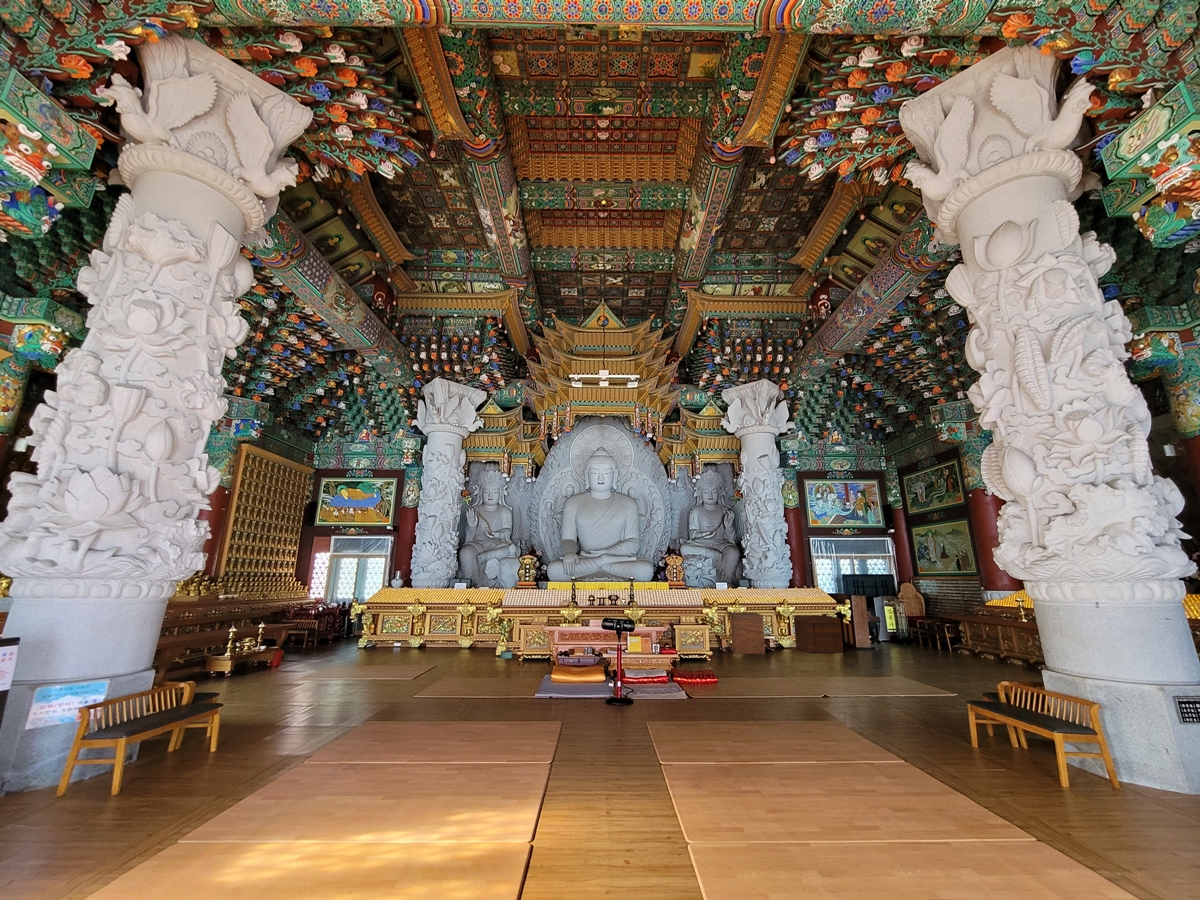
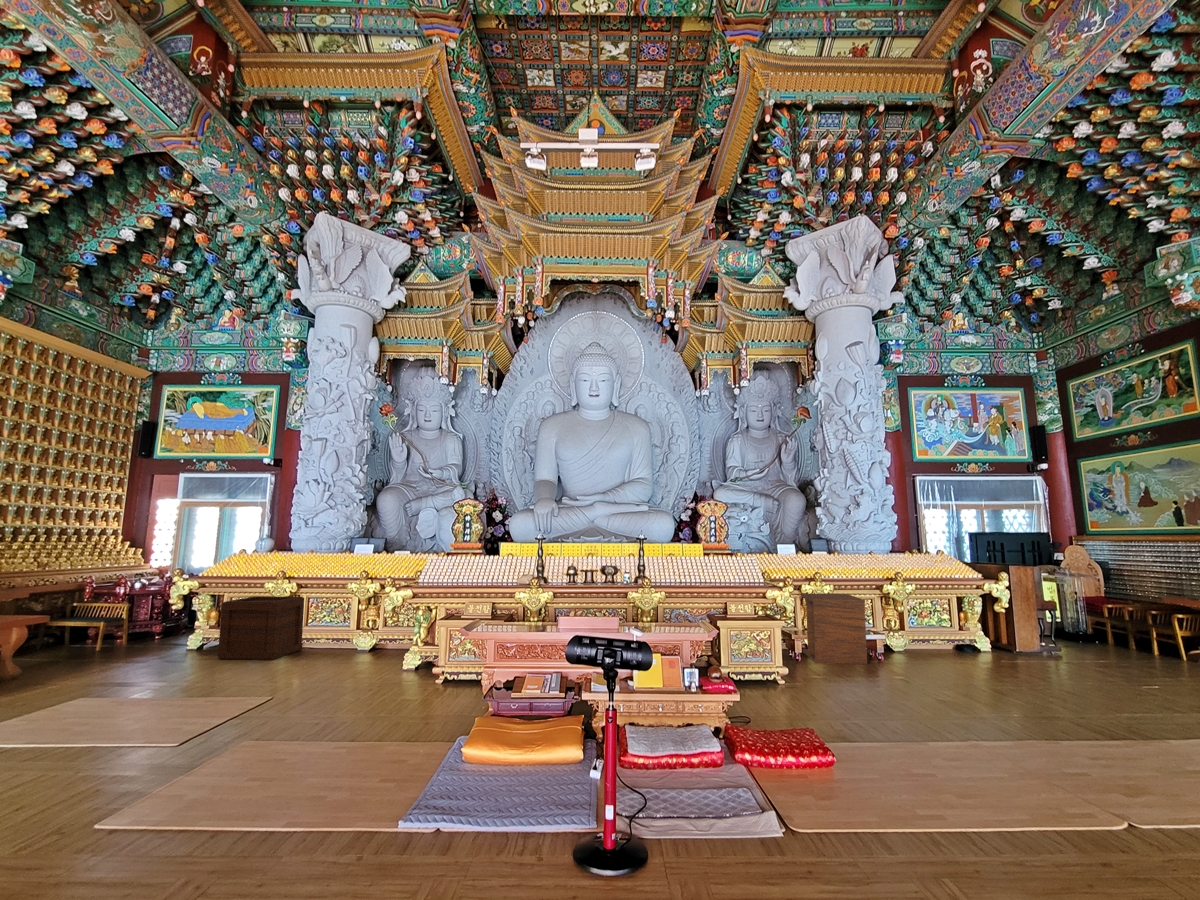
wooden crate: present [794,615,843,653] -> present [218,596,304,660]
potted plant: present [500,622,516,659] -> none [408,608,438,674]

